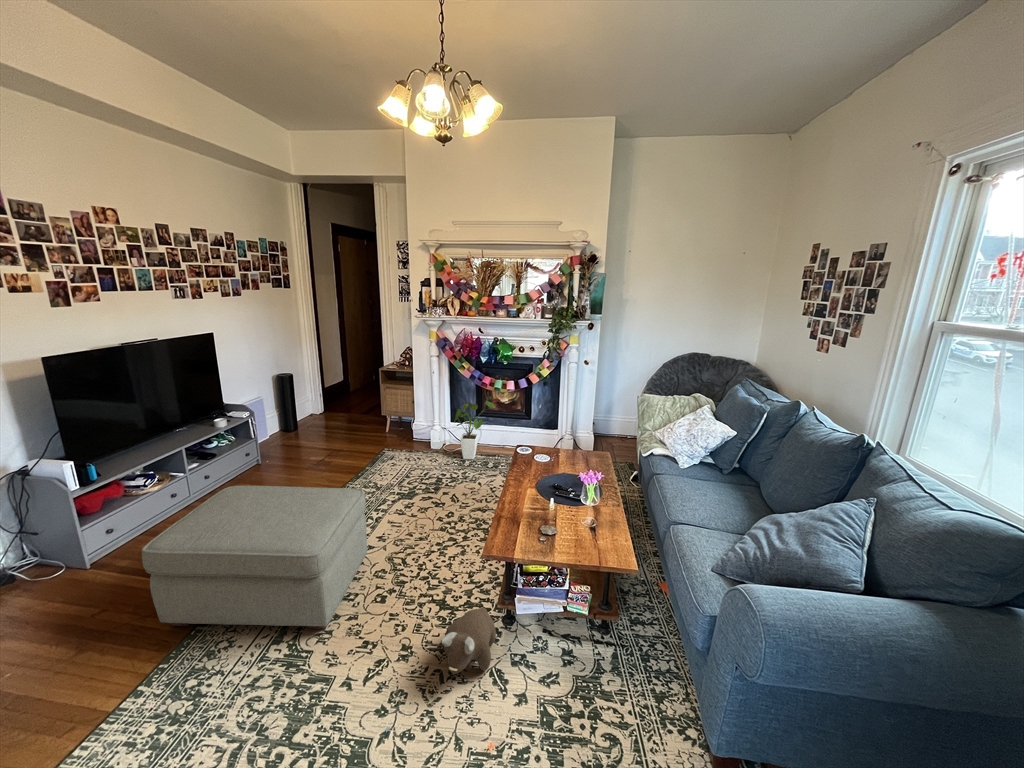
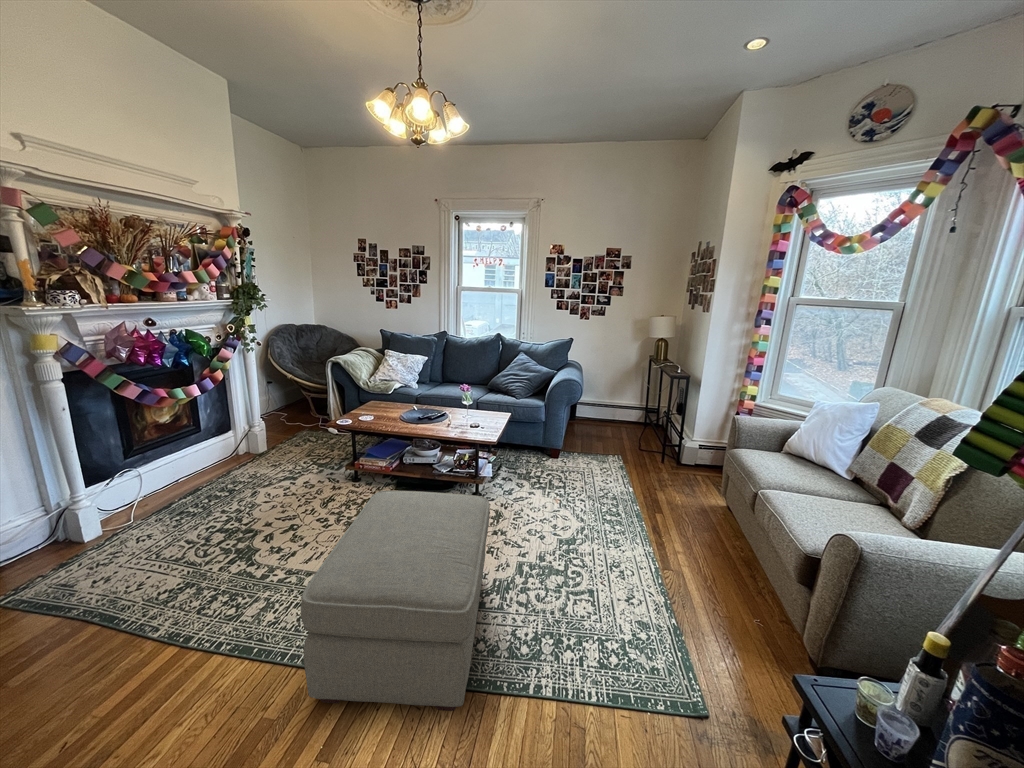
house plant: present [454,401,495,459] -> none [134,422,220,511]
plush toy: present [441,608,496,674] -> none [486,480,532,515]

